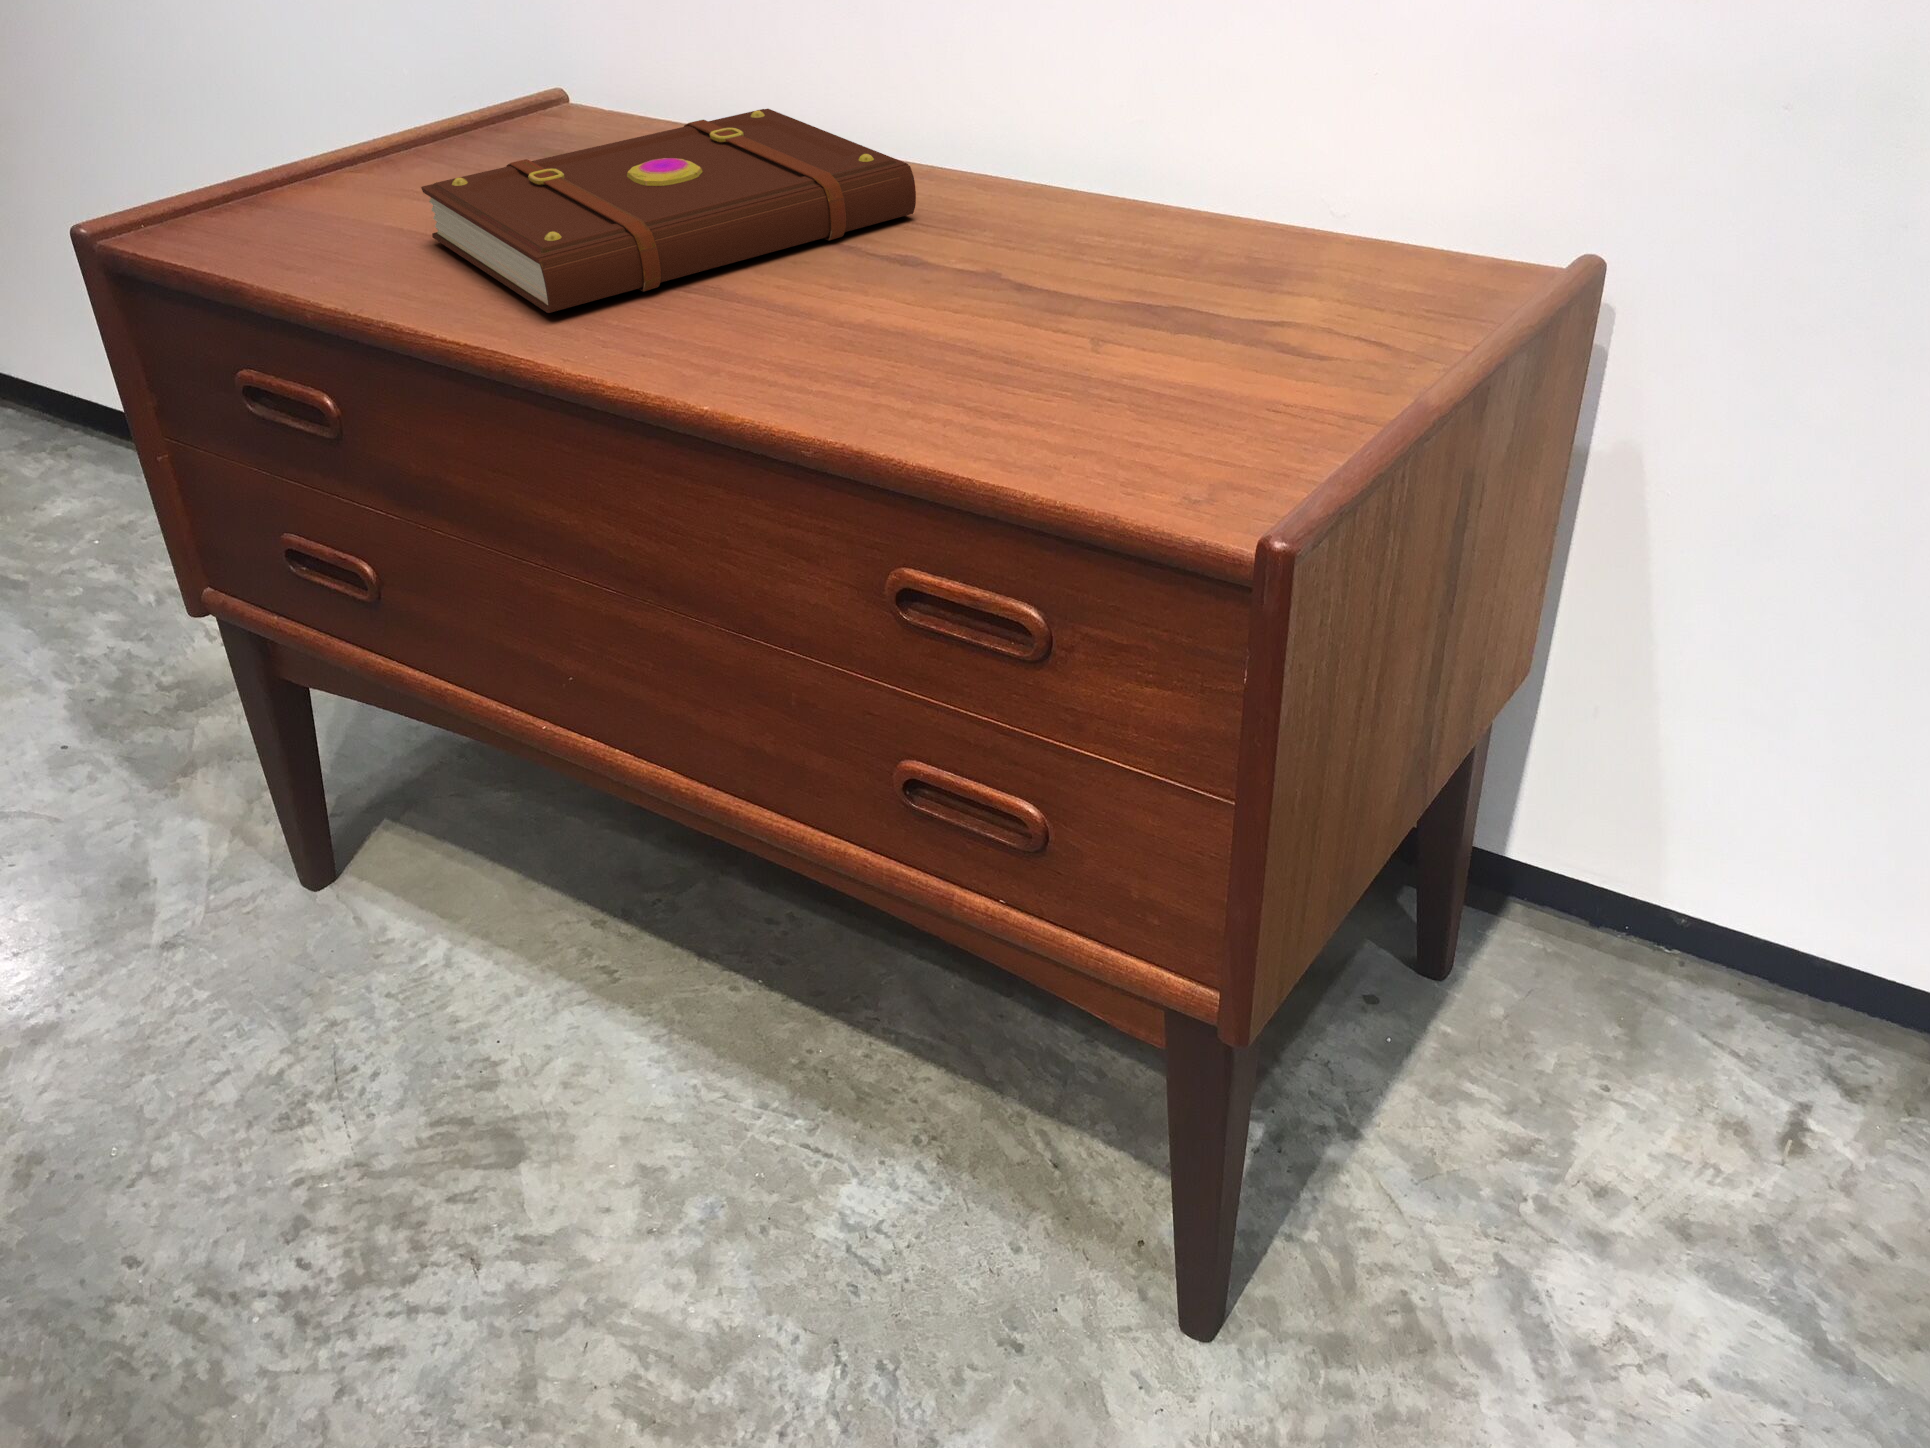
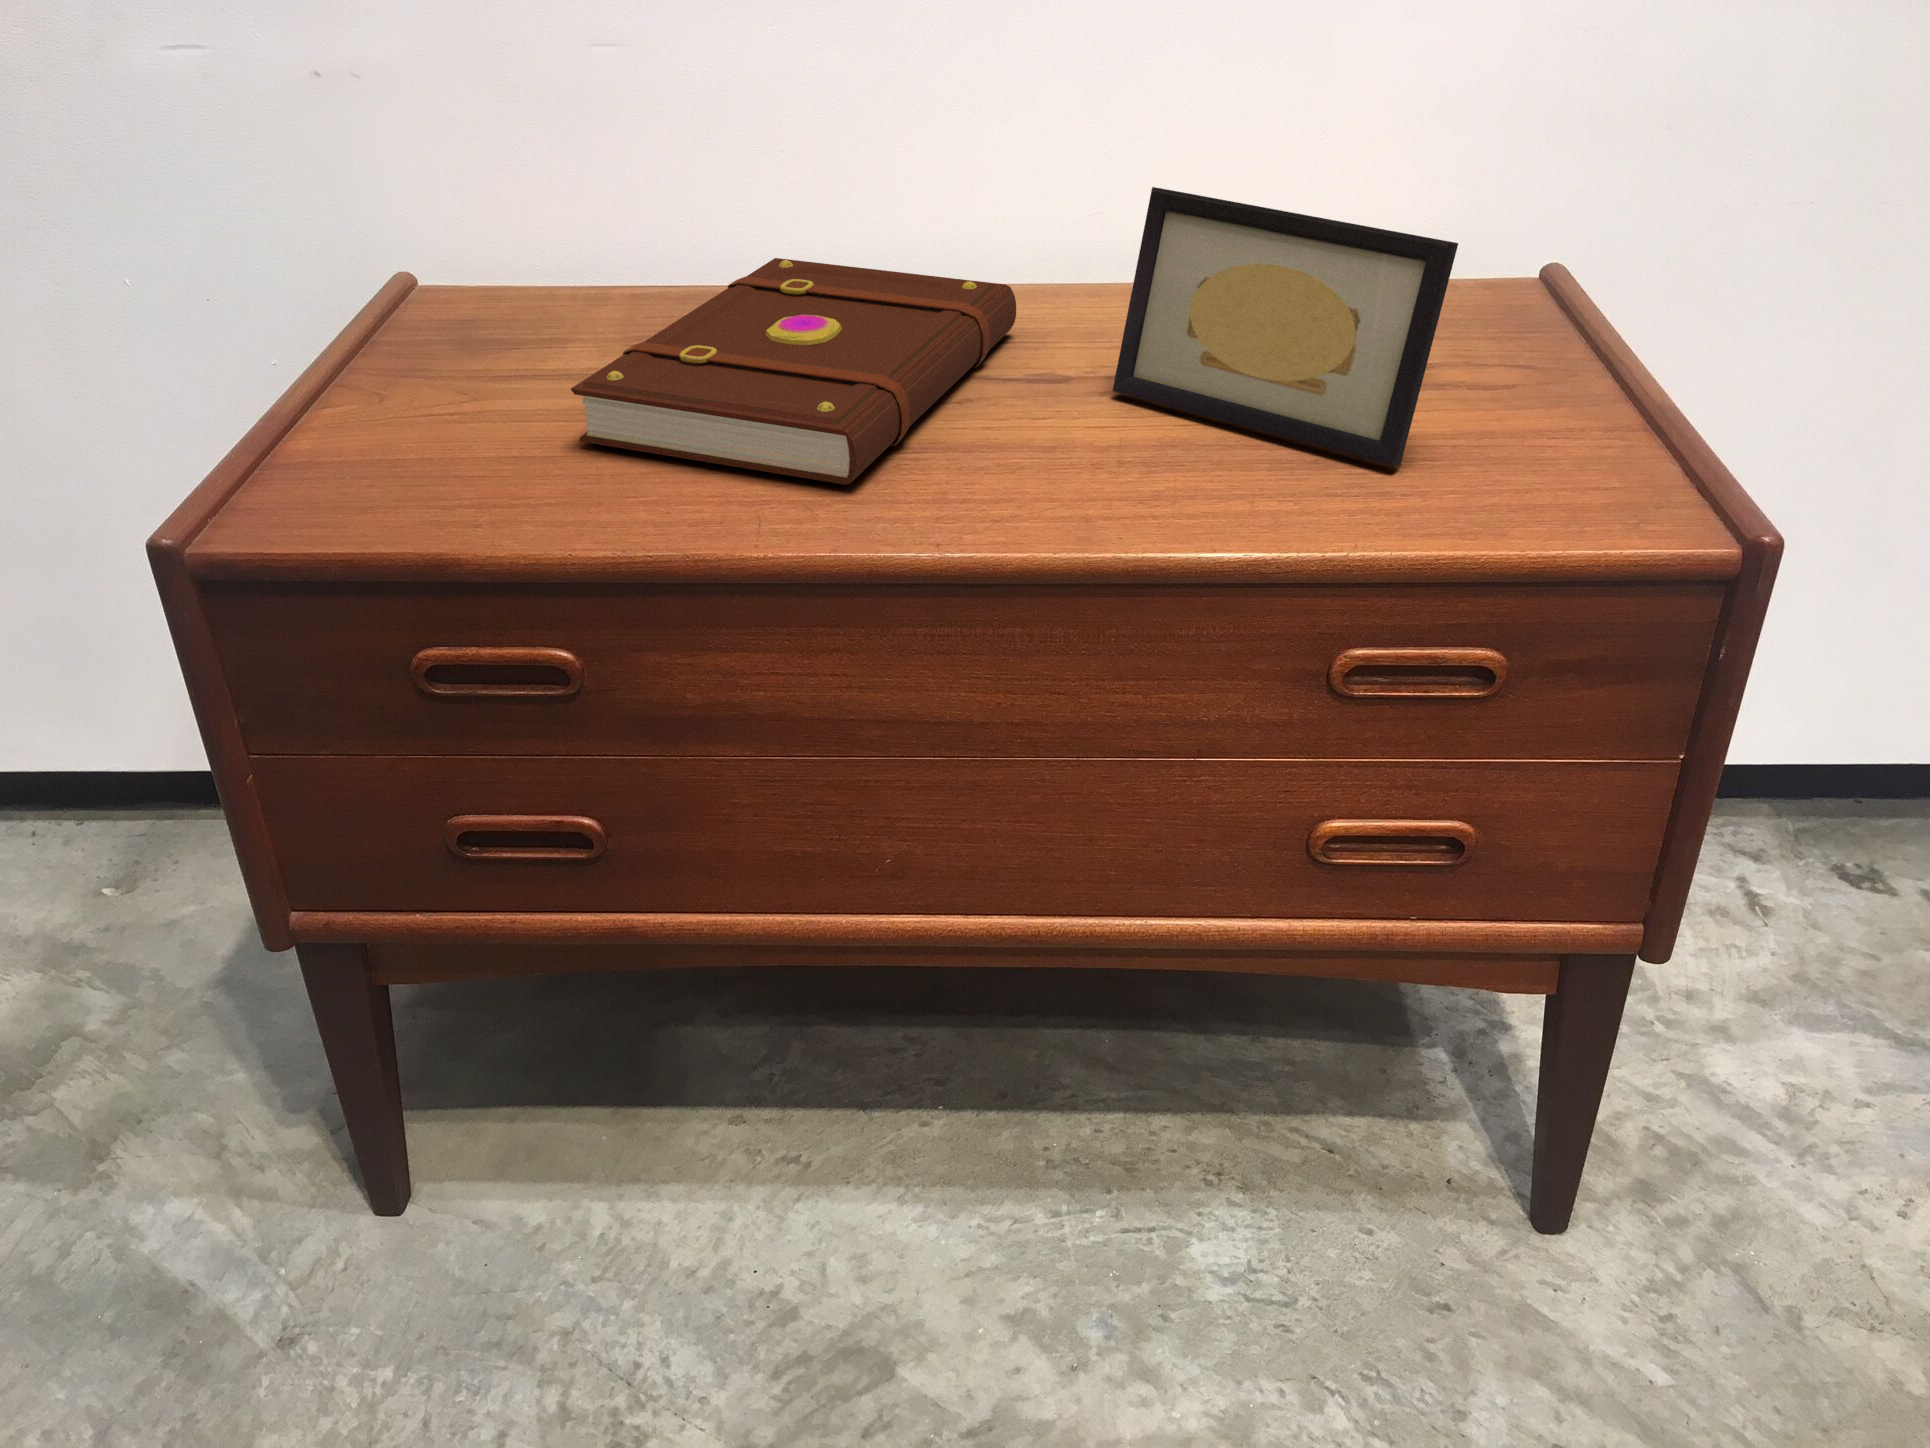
picture frame: none [894,70,1090,407] -> present [1113,187,1458,467]

